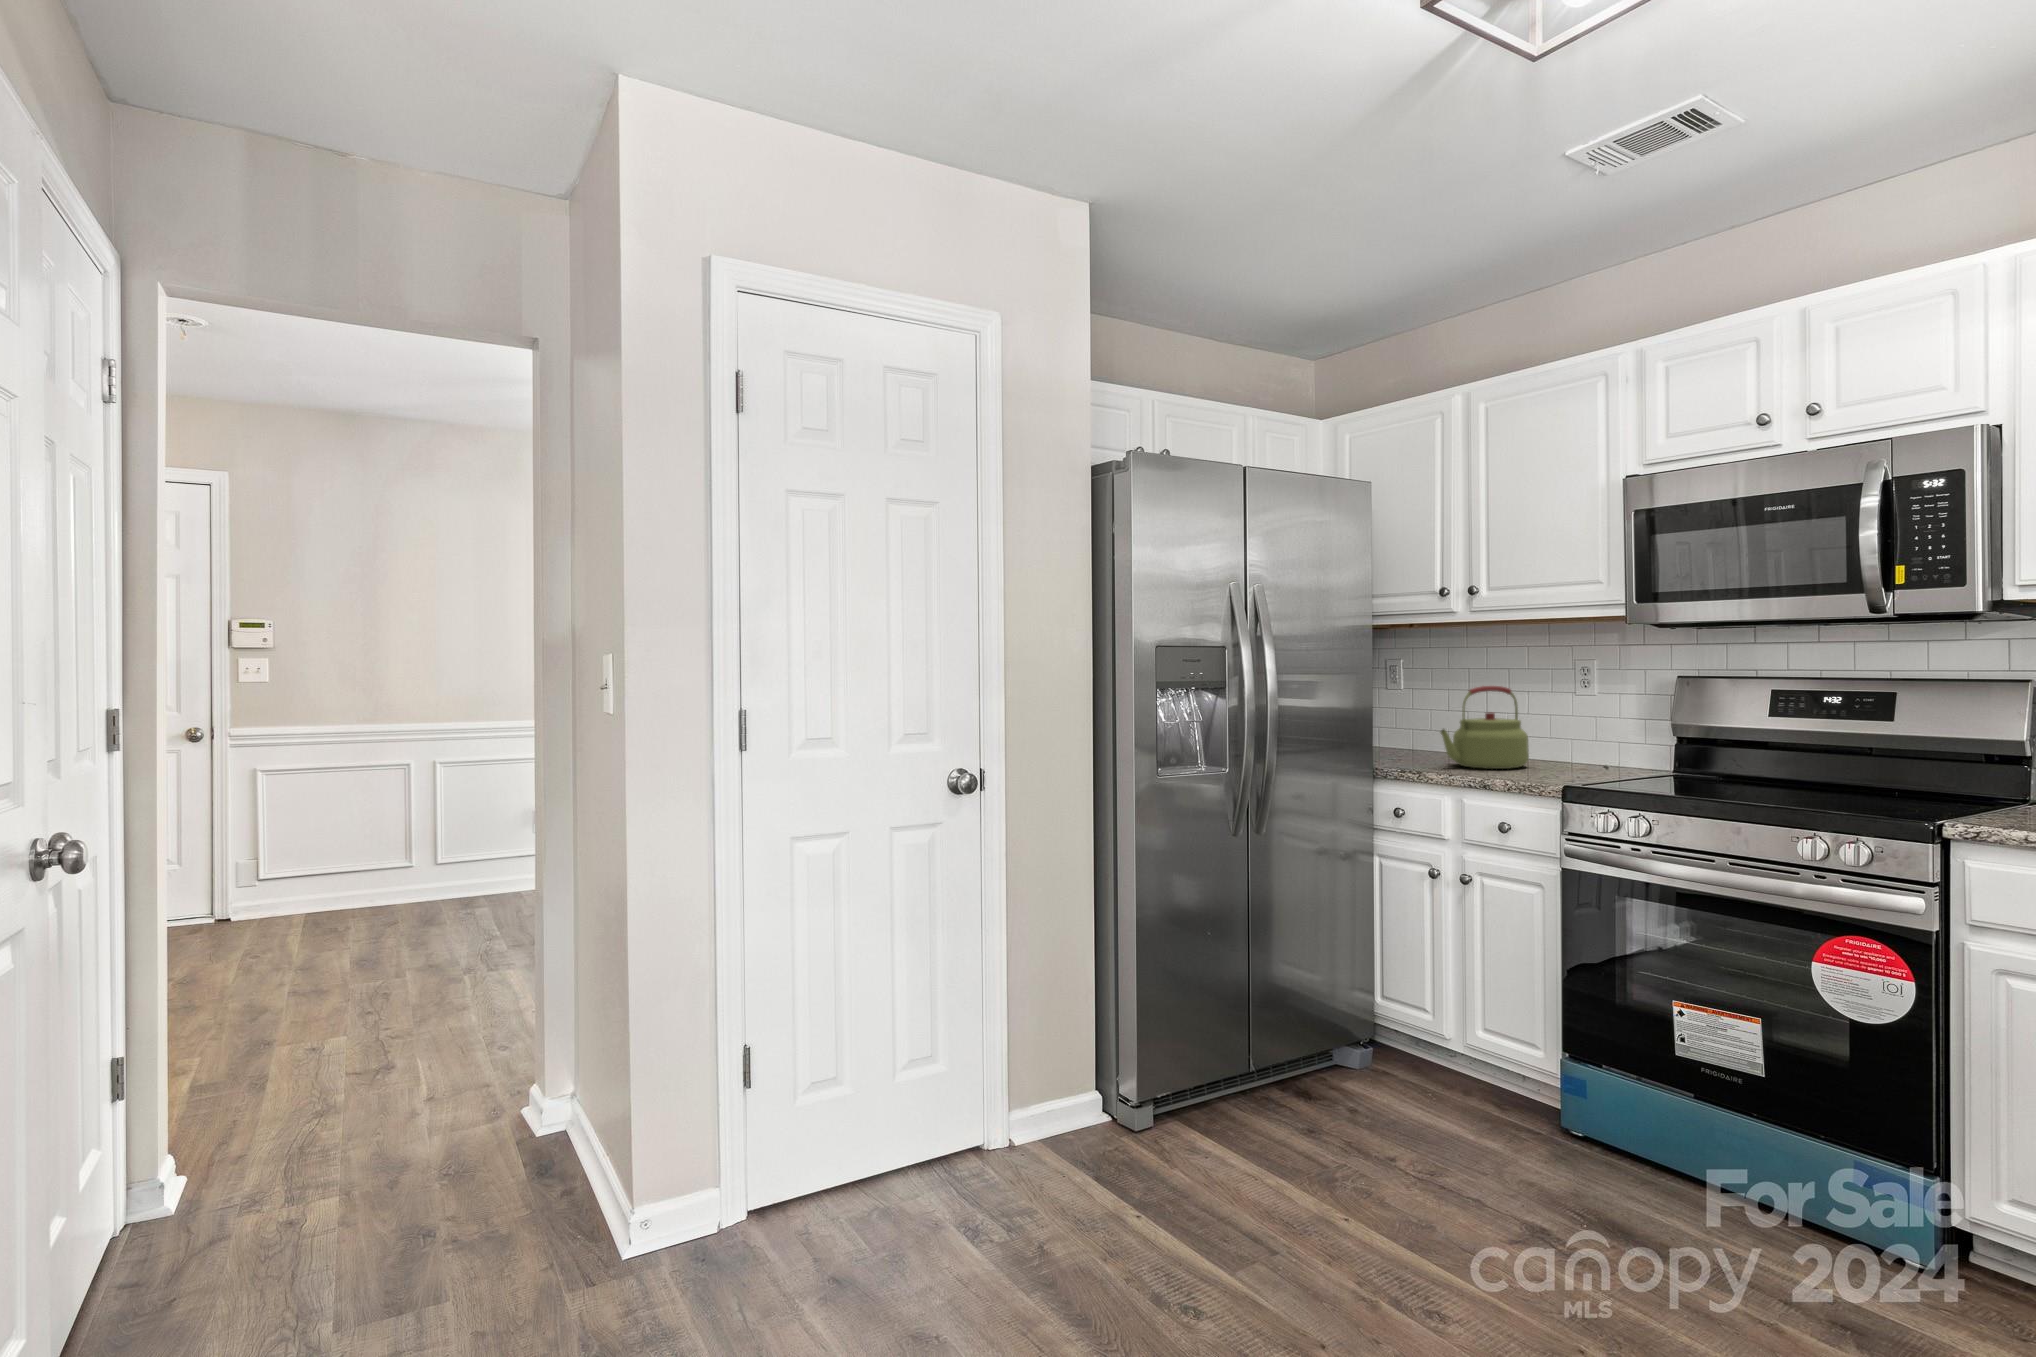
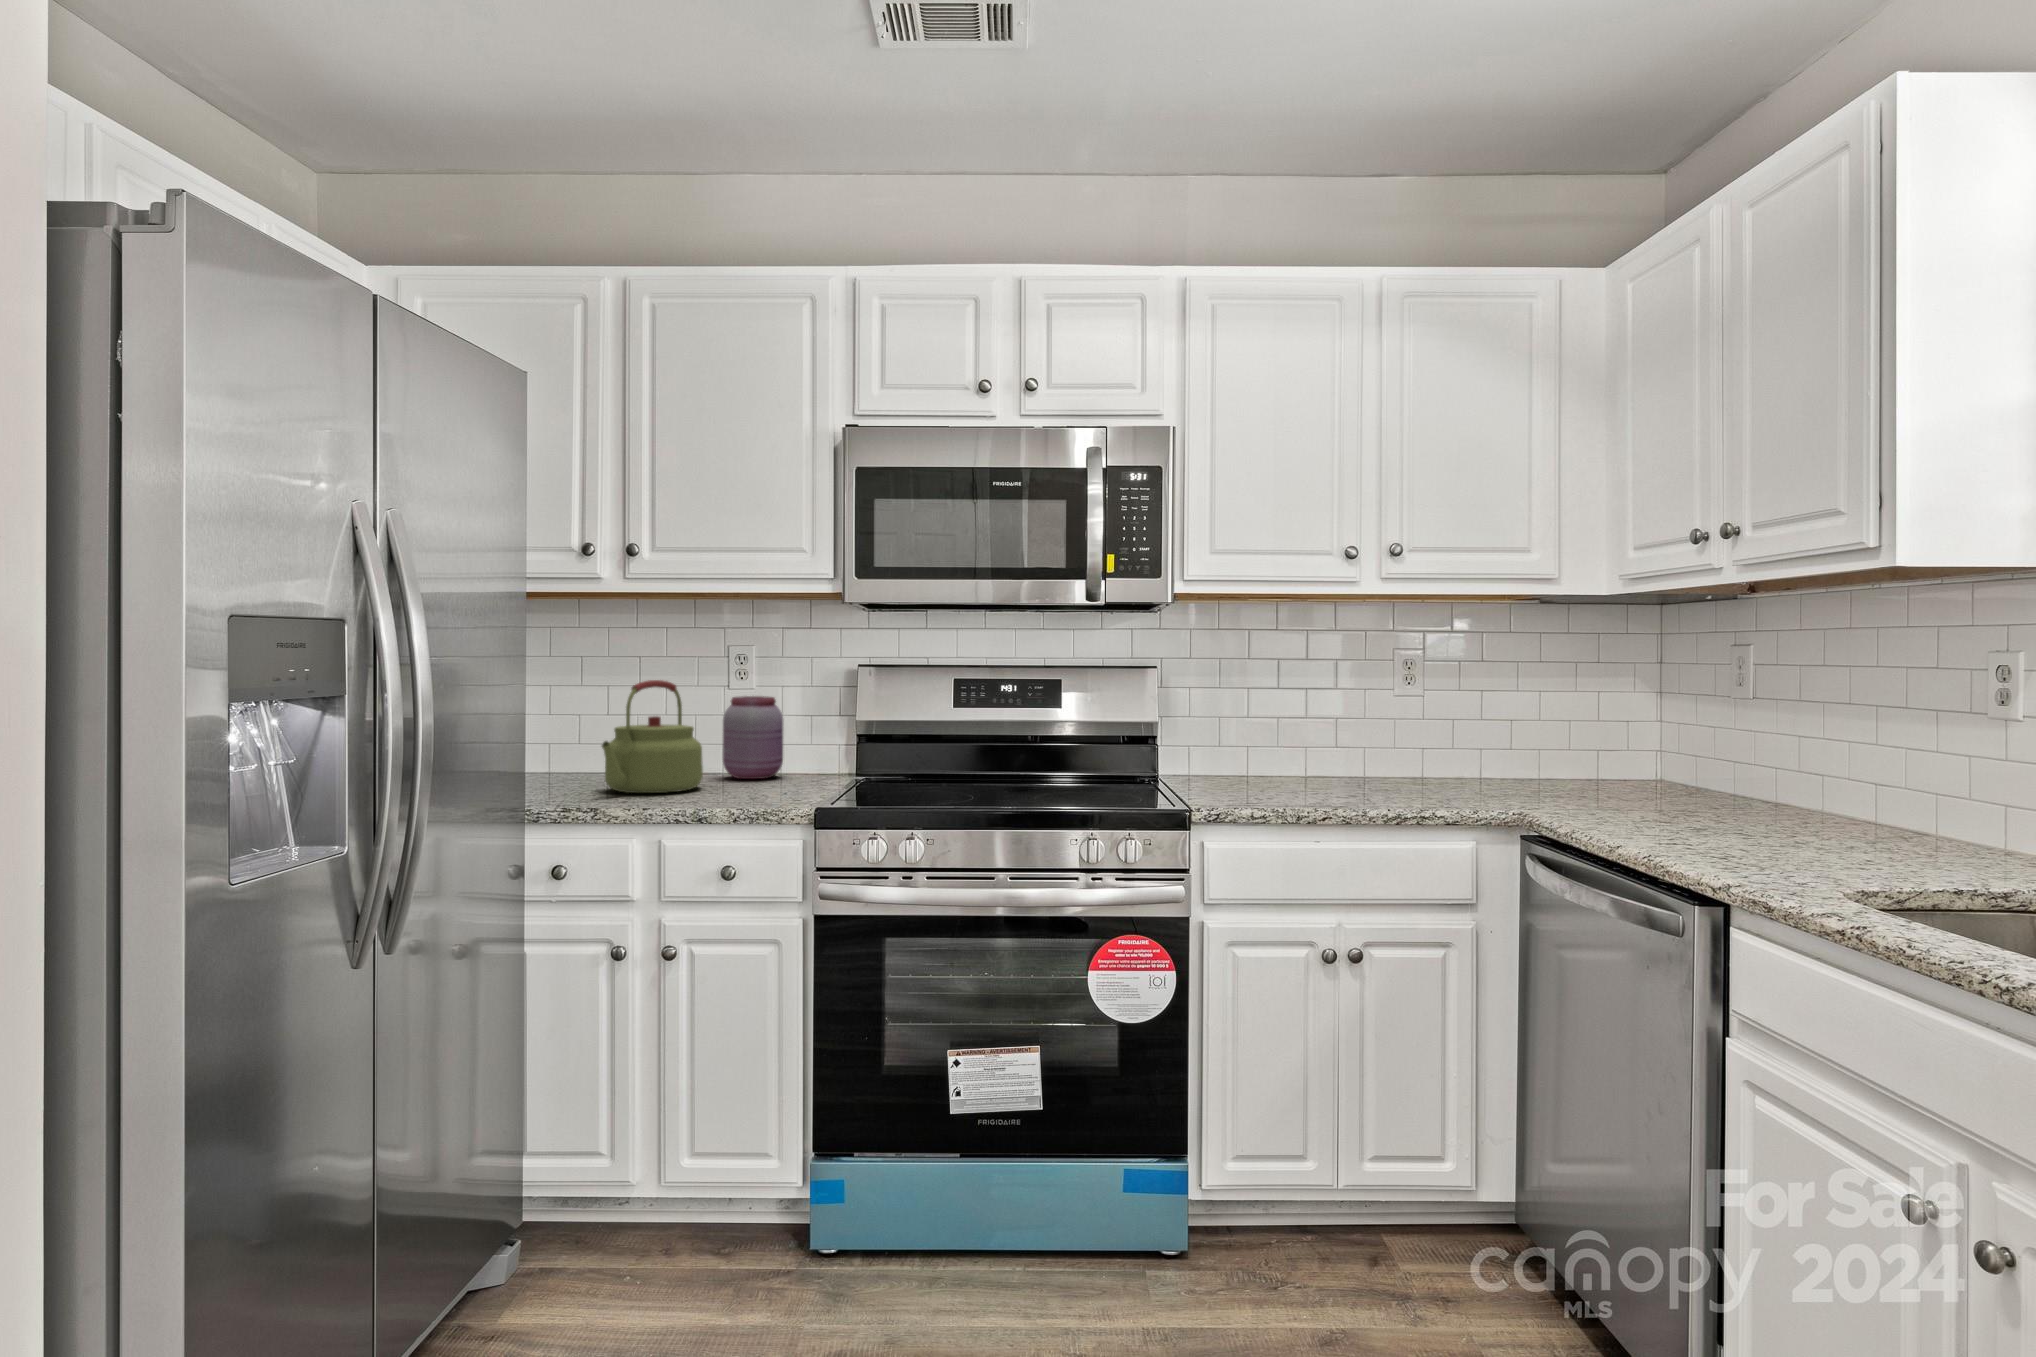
jar: none [1563,699,1617,765] -> present [723,696,783,779]

